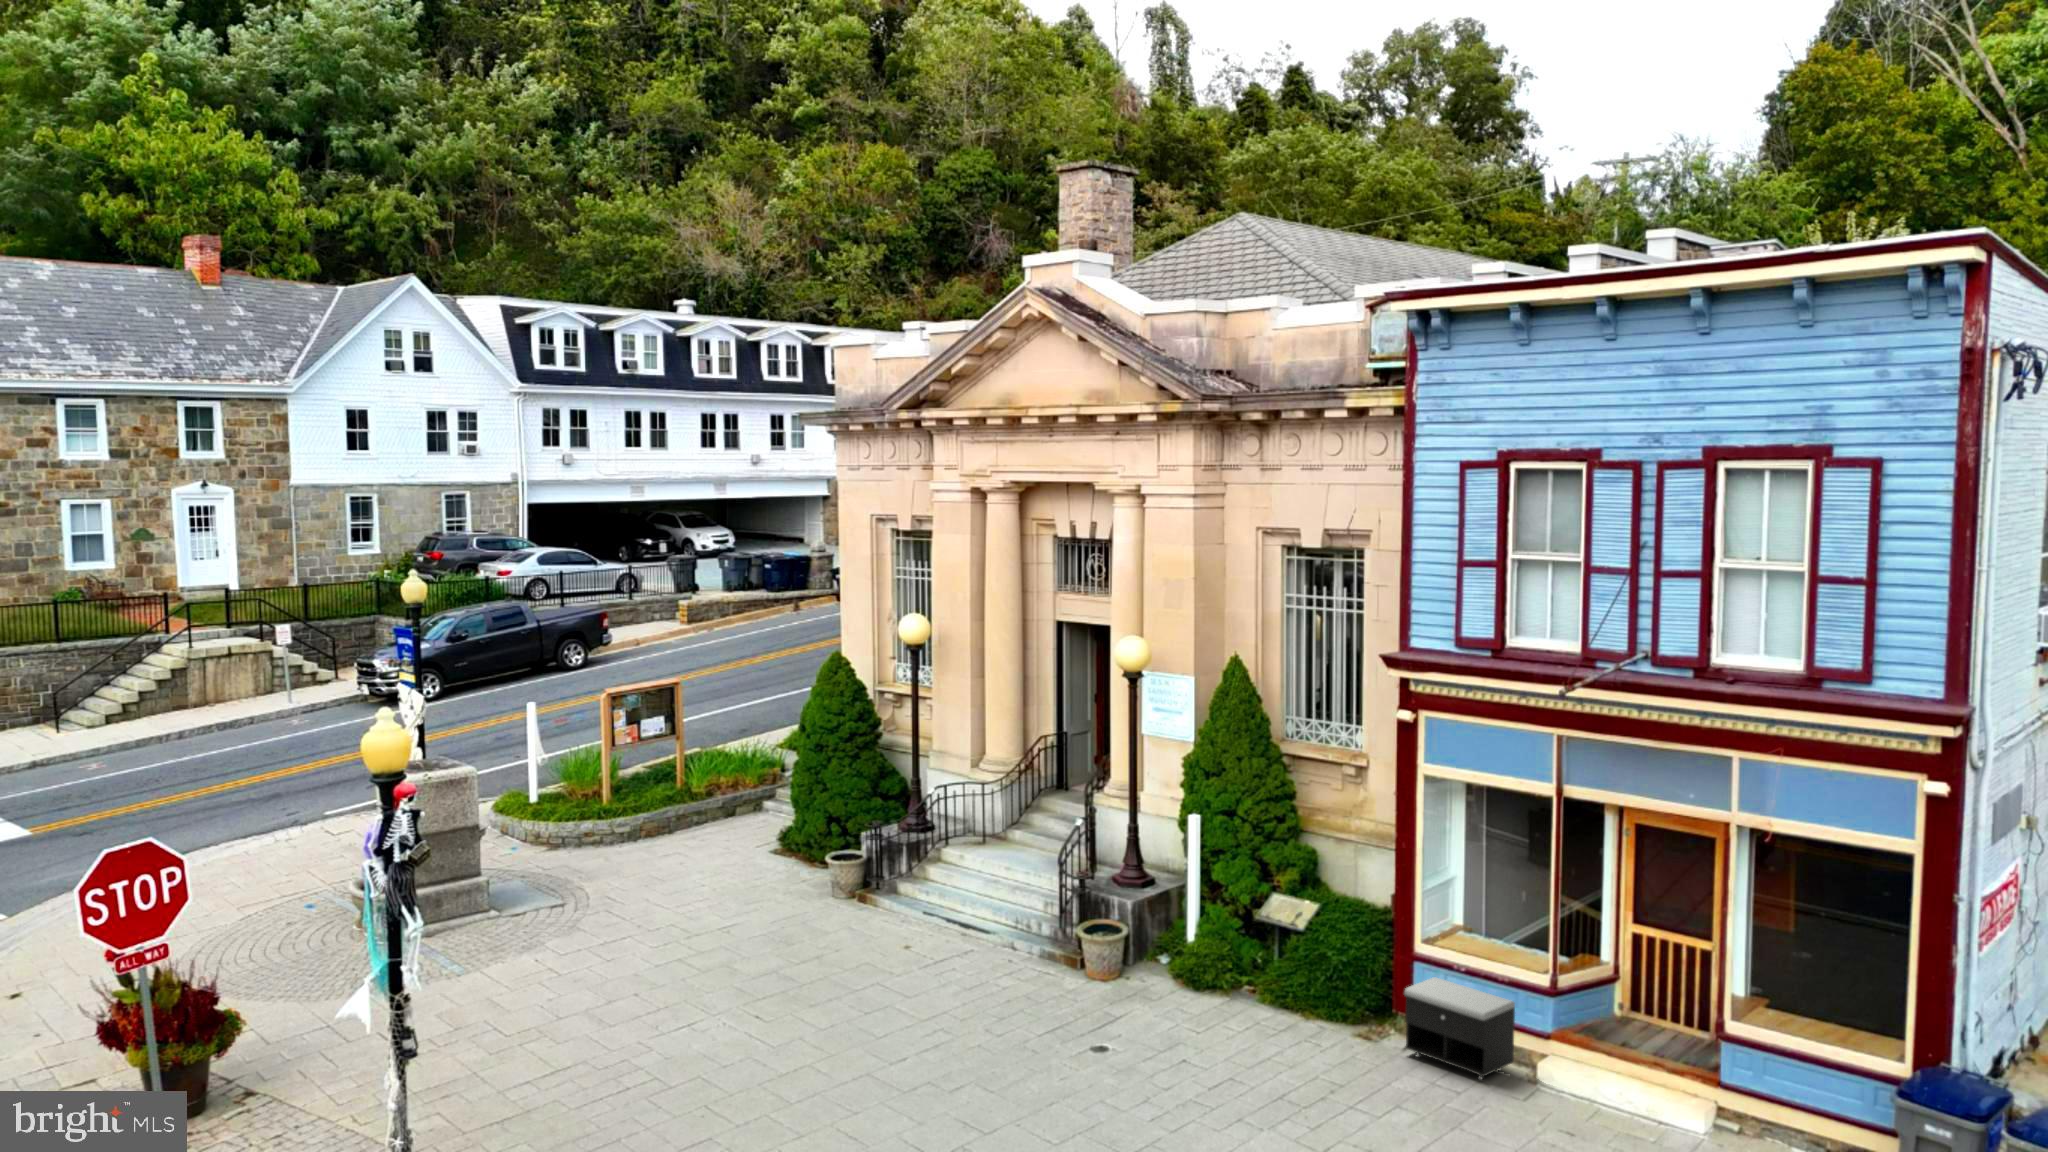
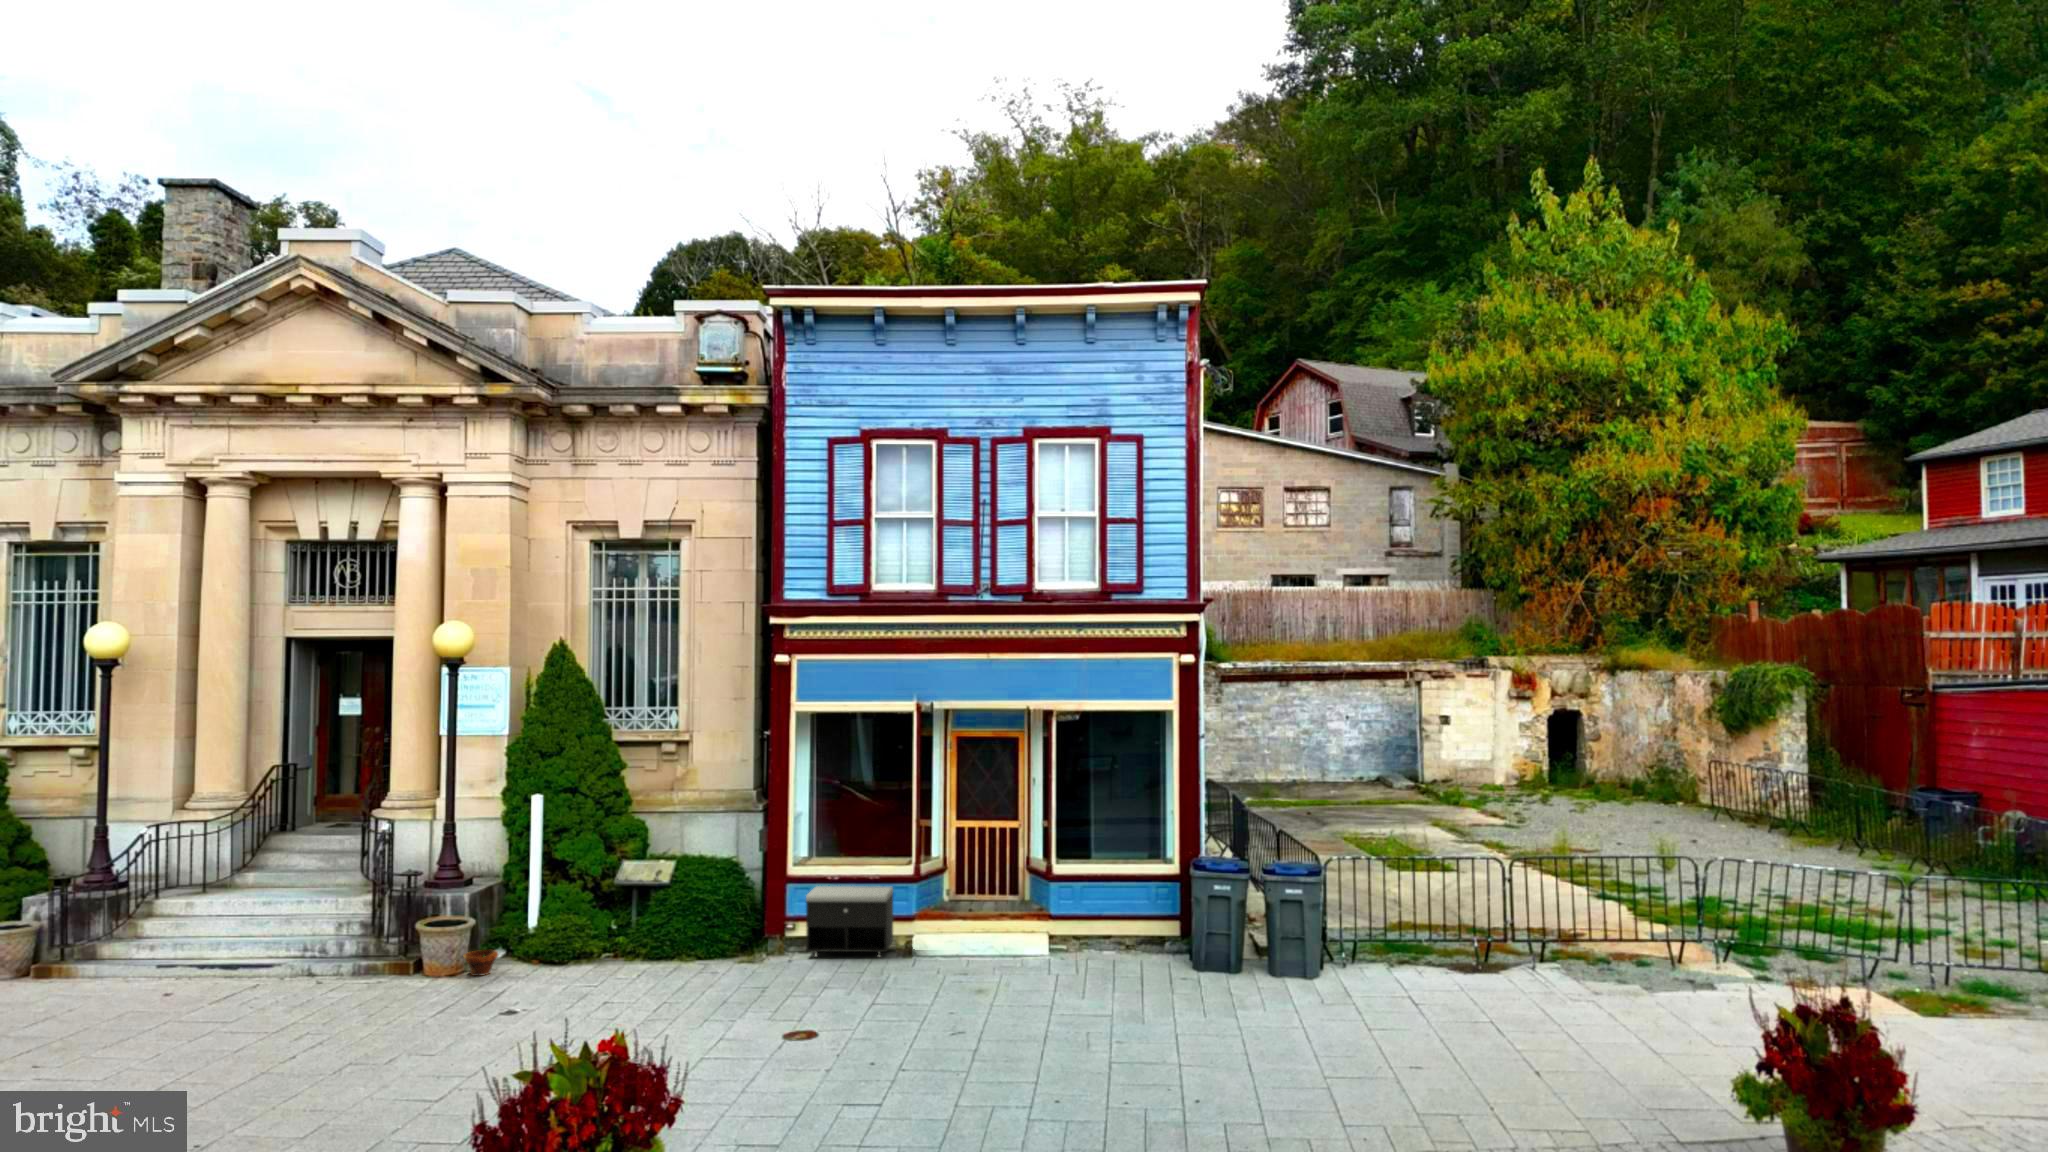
planter: none [1110,958,1141,984] -> present [464,950,498,976]

